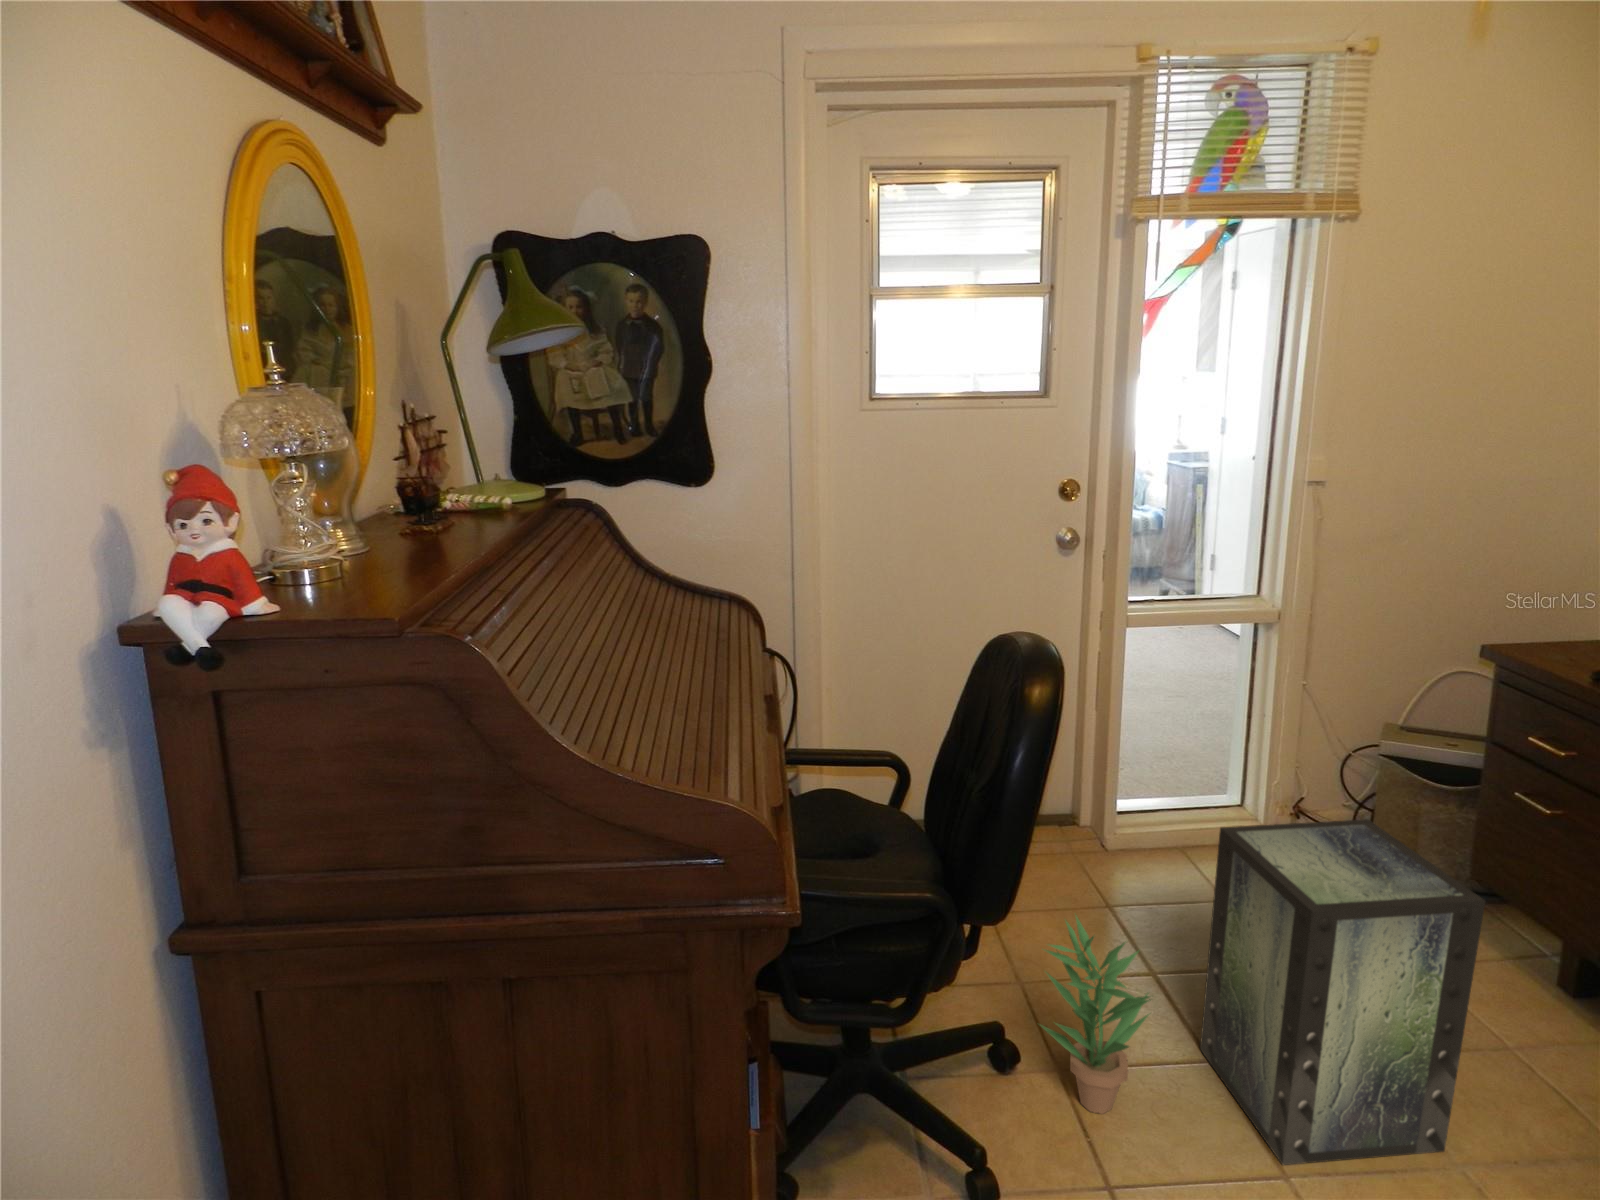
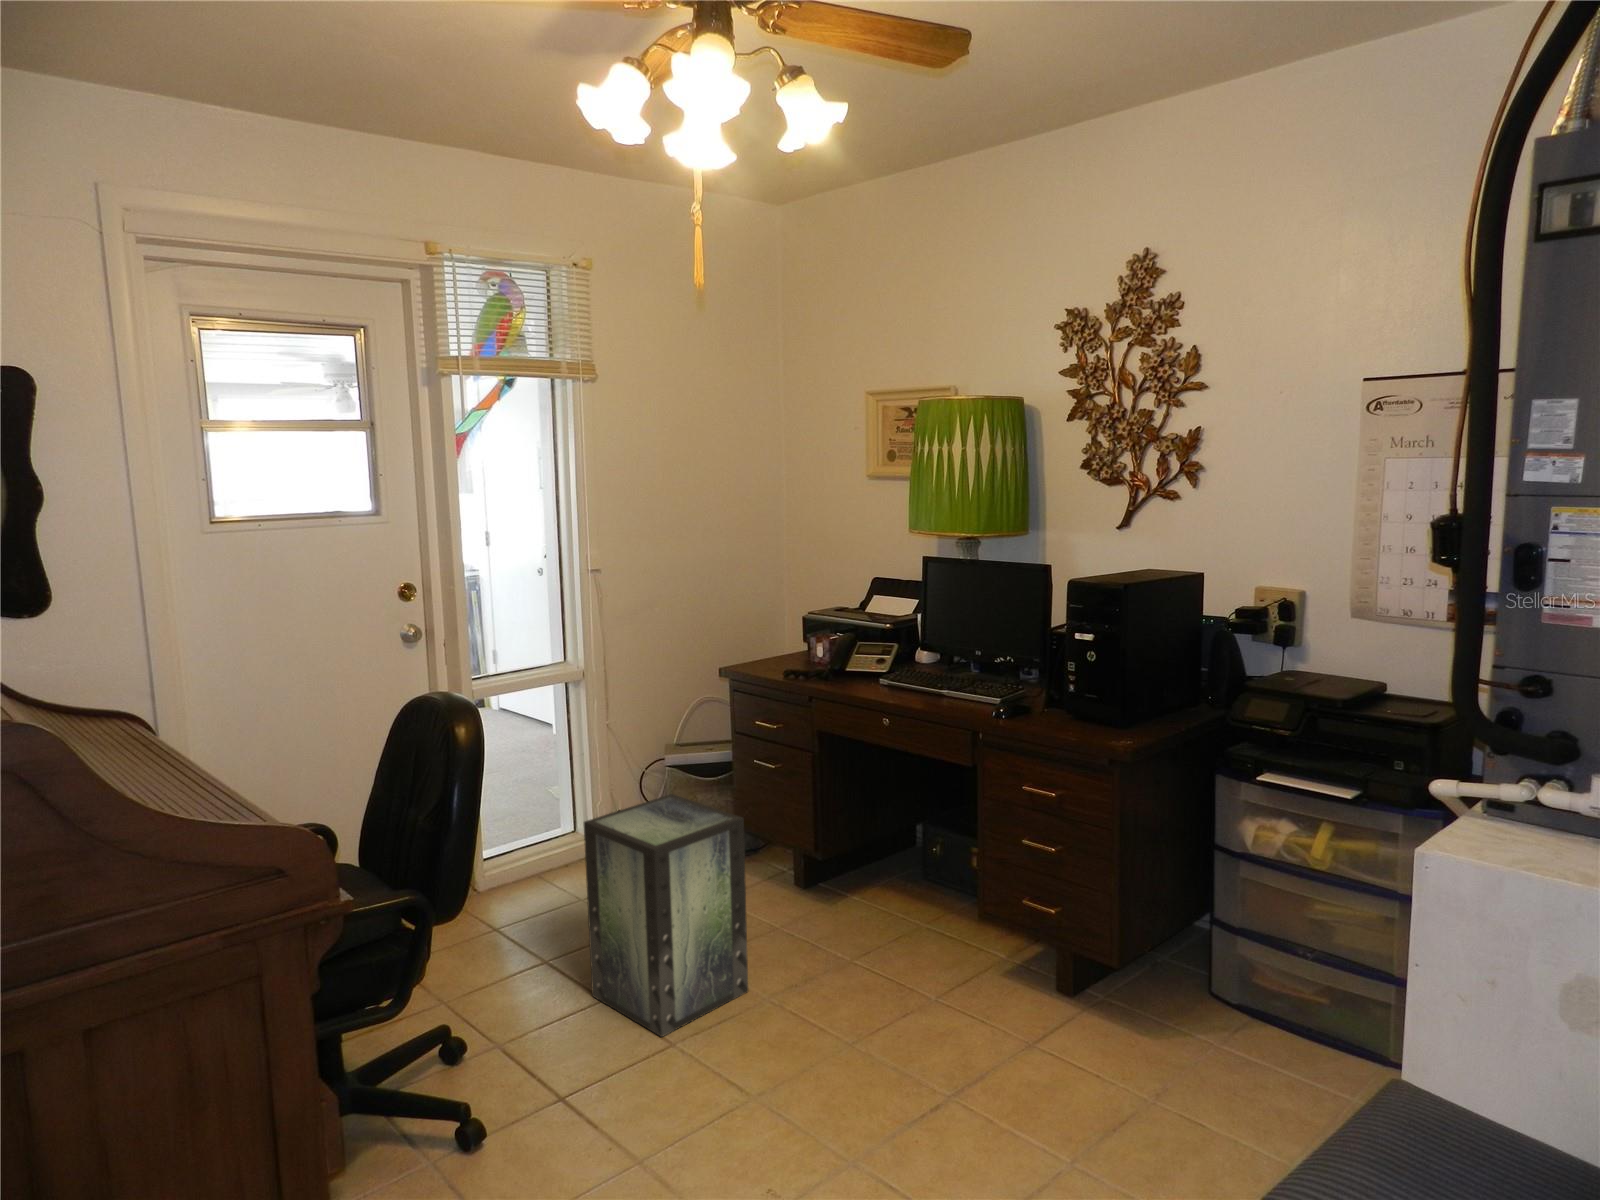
potted plant: present [1041,916,1151,1114] -> none [476,911,564,1062]

